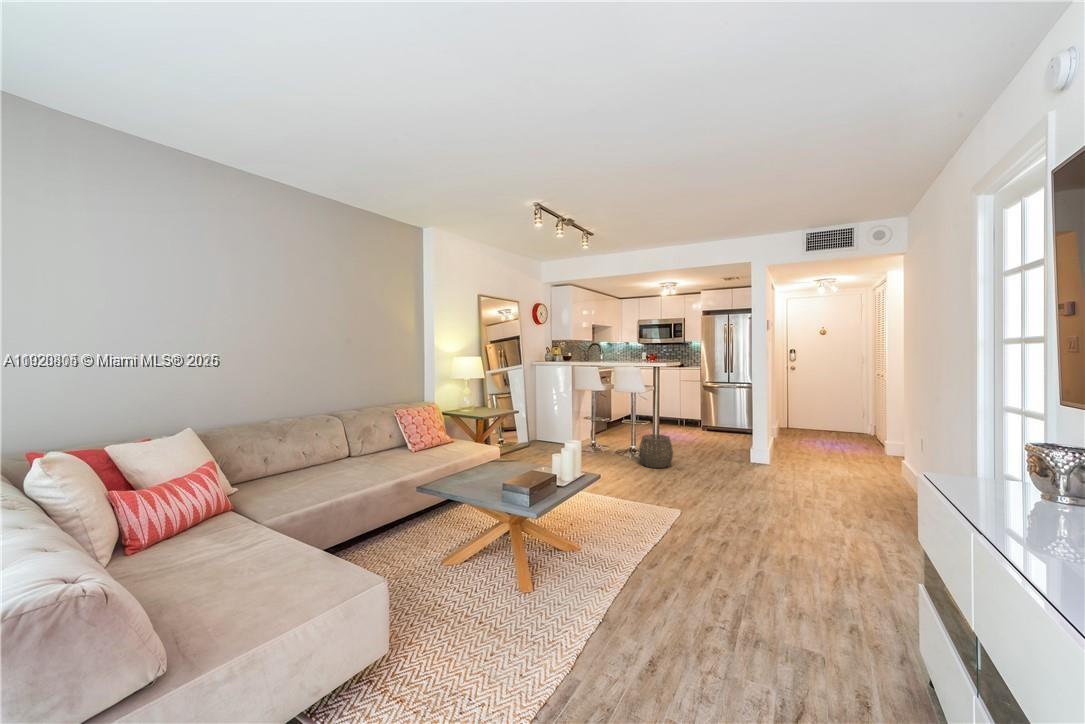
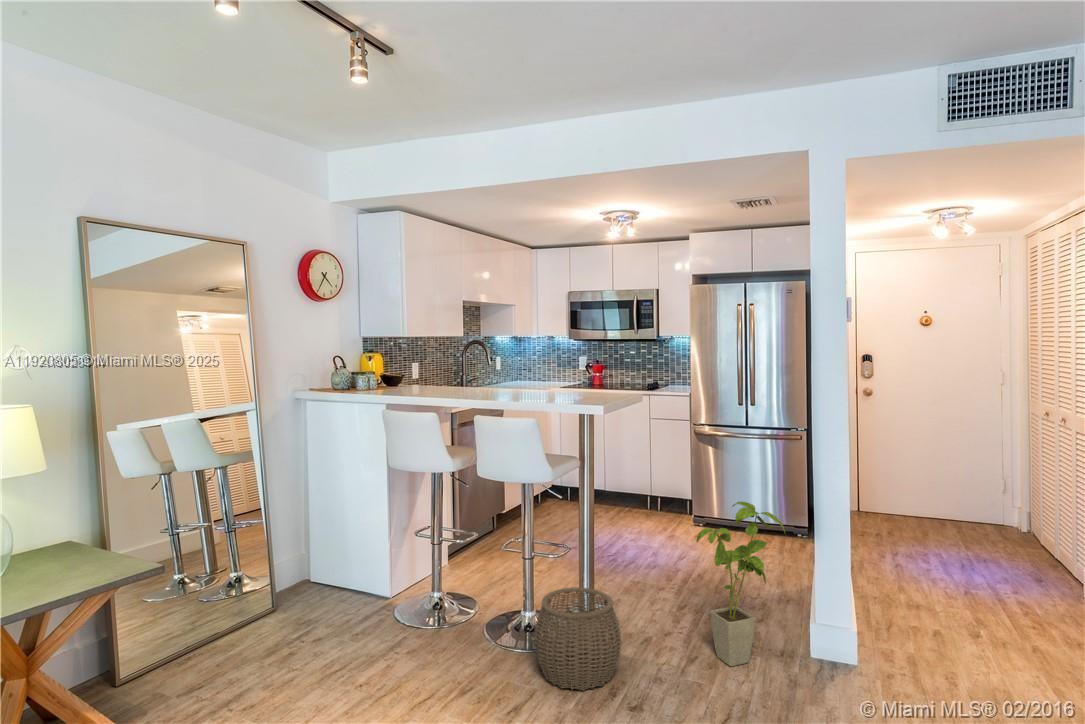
house plant: none [703,401,739,466] -> present [697,502,785,666]

